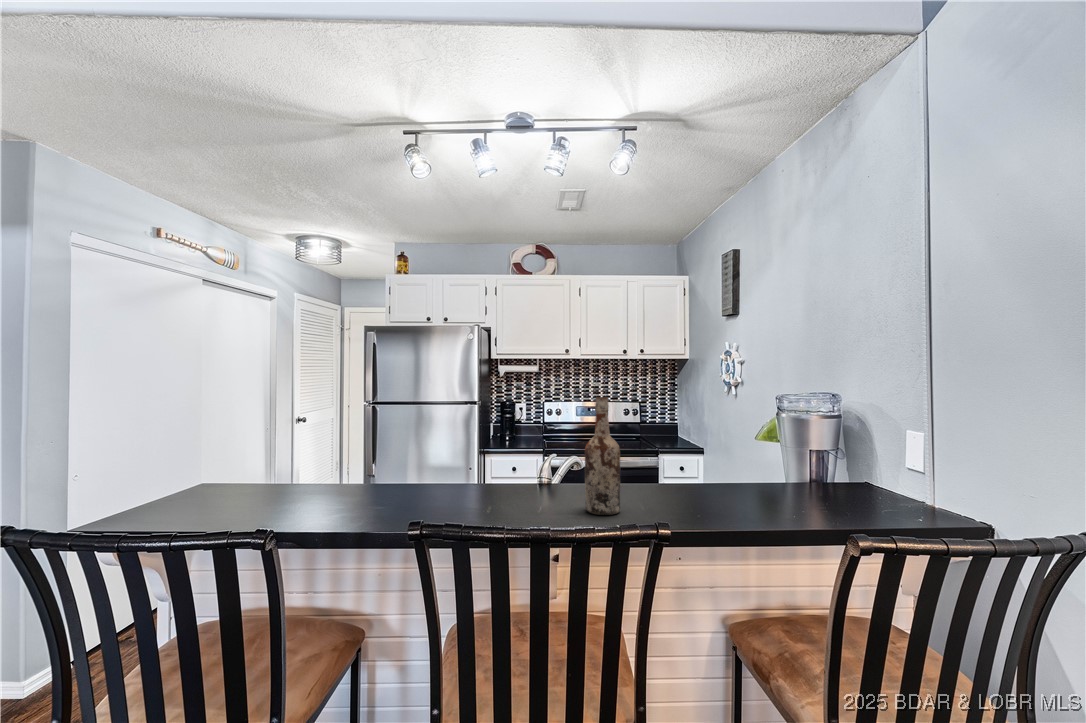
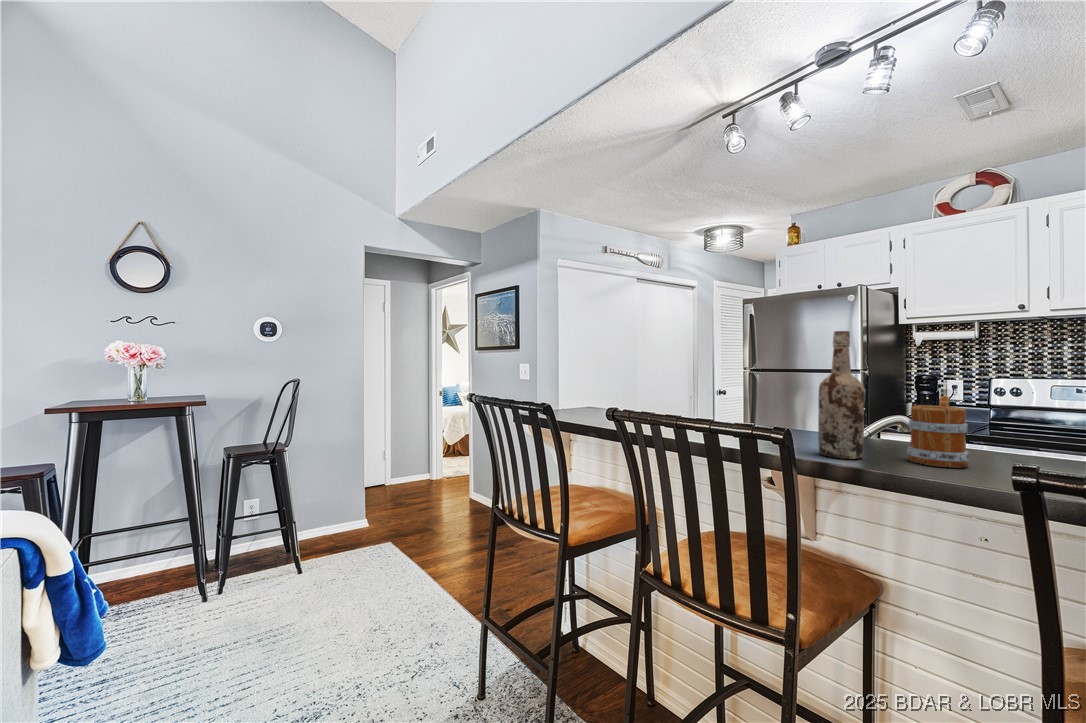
mug: none [633,445,673,505] -> present [907,396,969,468]

